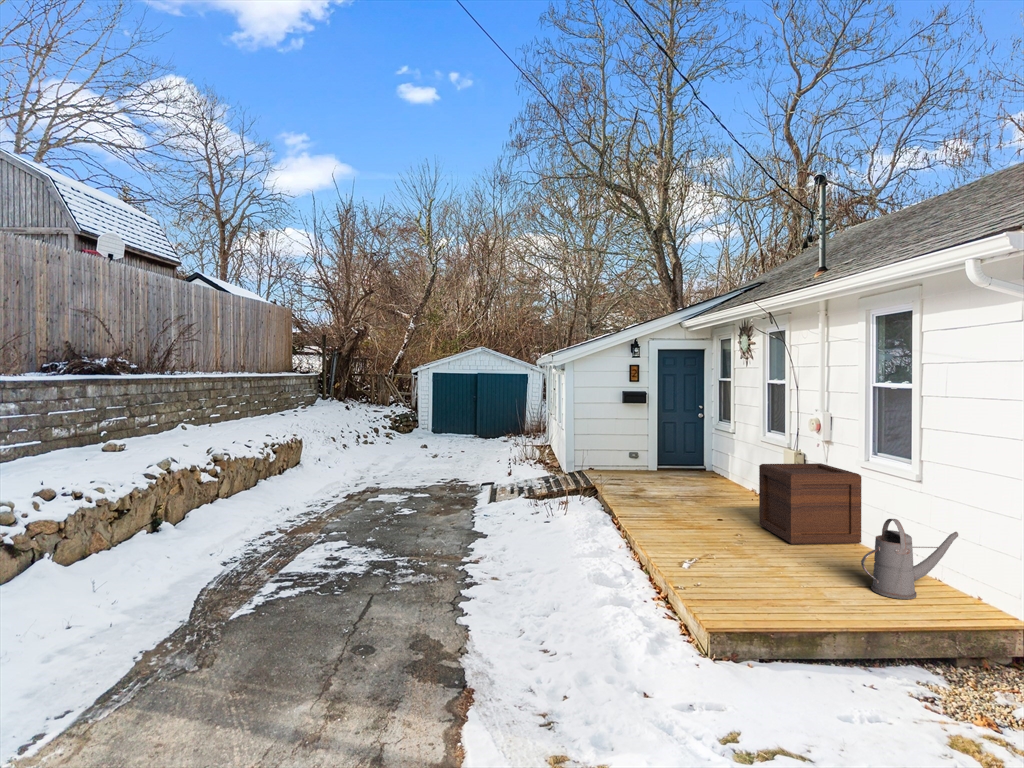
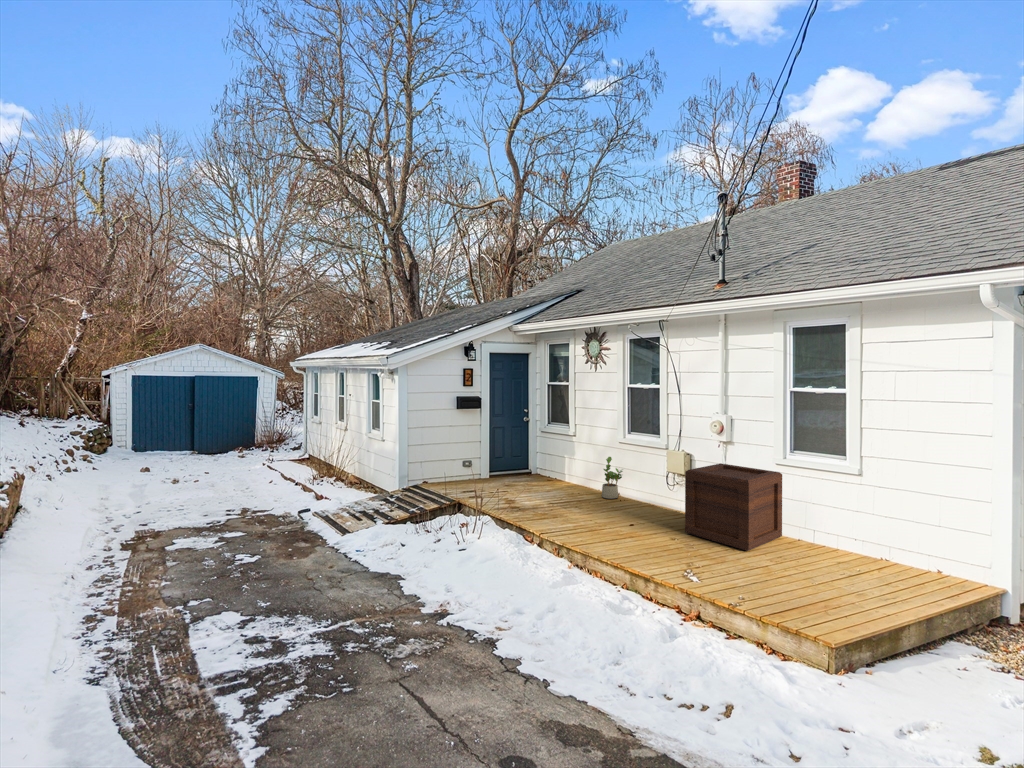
potted plant: none [738,454,762,496] -> present [602,457,622,499]
watering can: present [861,519,958,599] -> none [887,520,935,600]

